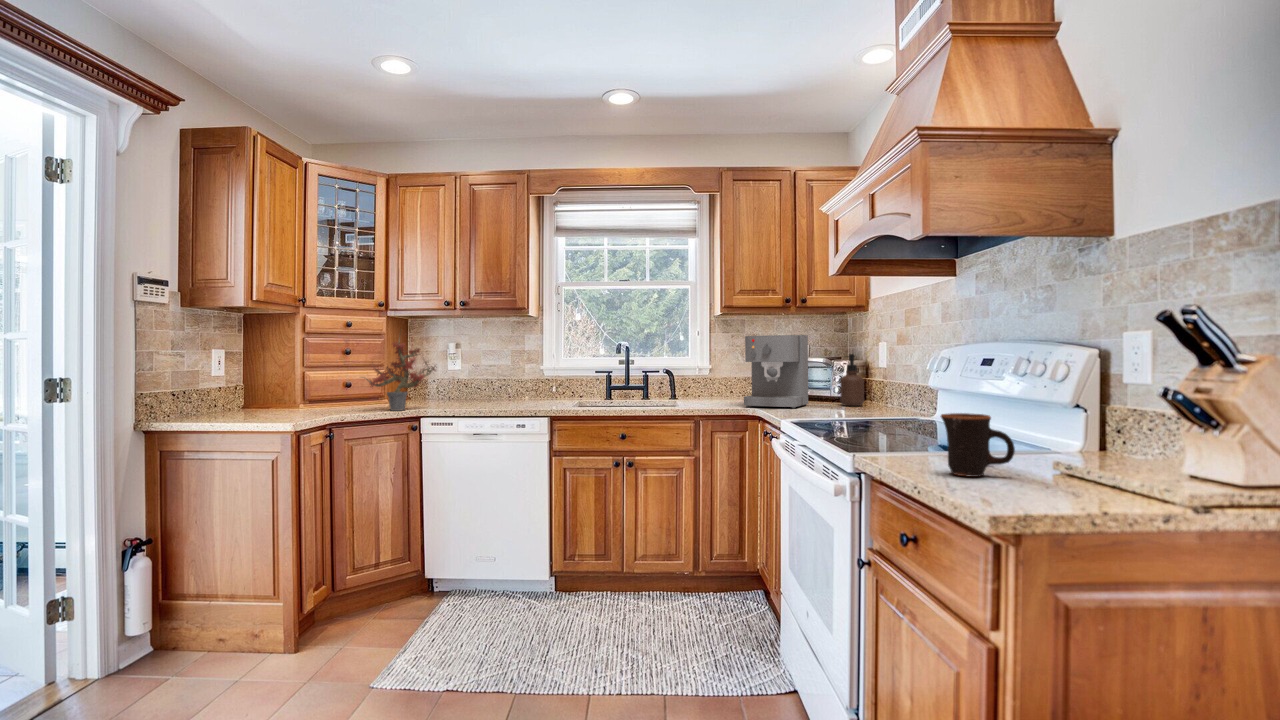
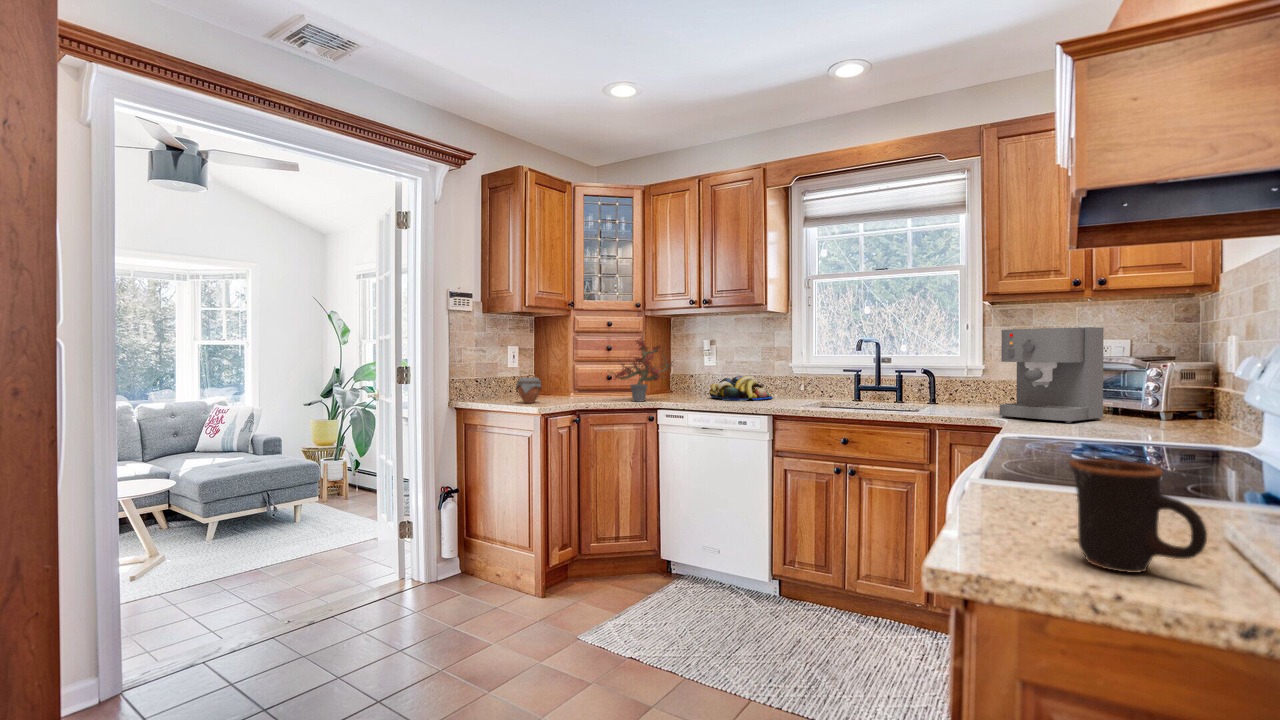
soap dispenser: present [840,354,864,406] -> none [1156,353,1197,425]
fruit bowl: none [467,380,532,406] -> present [709,376,773,401]
jar: none [243,387,280,419] -> present [516,377,541,403]

